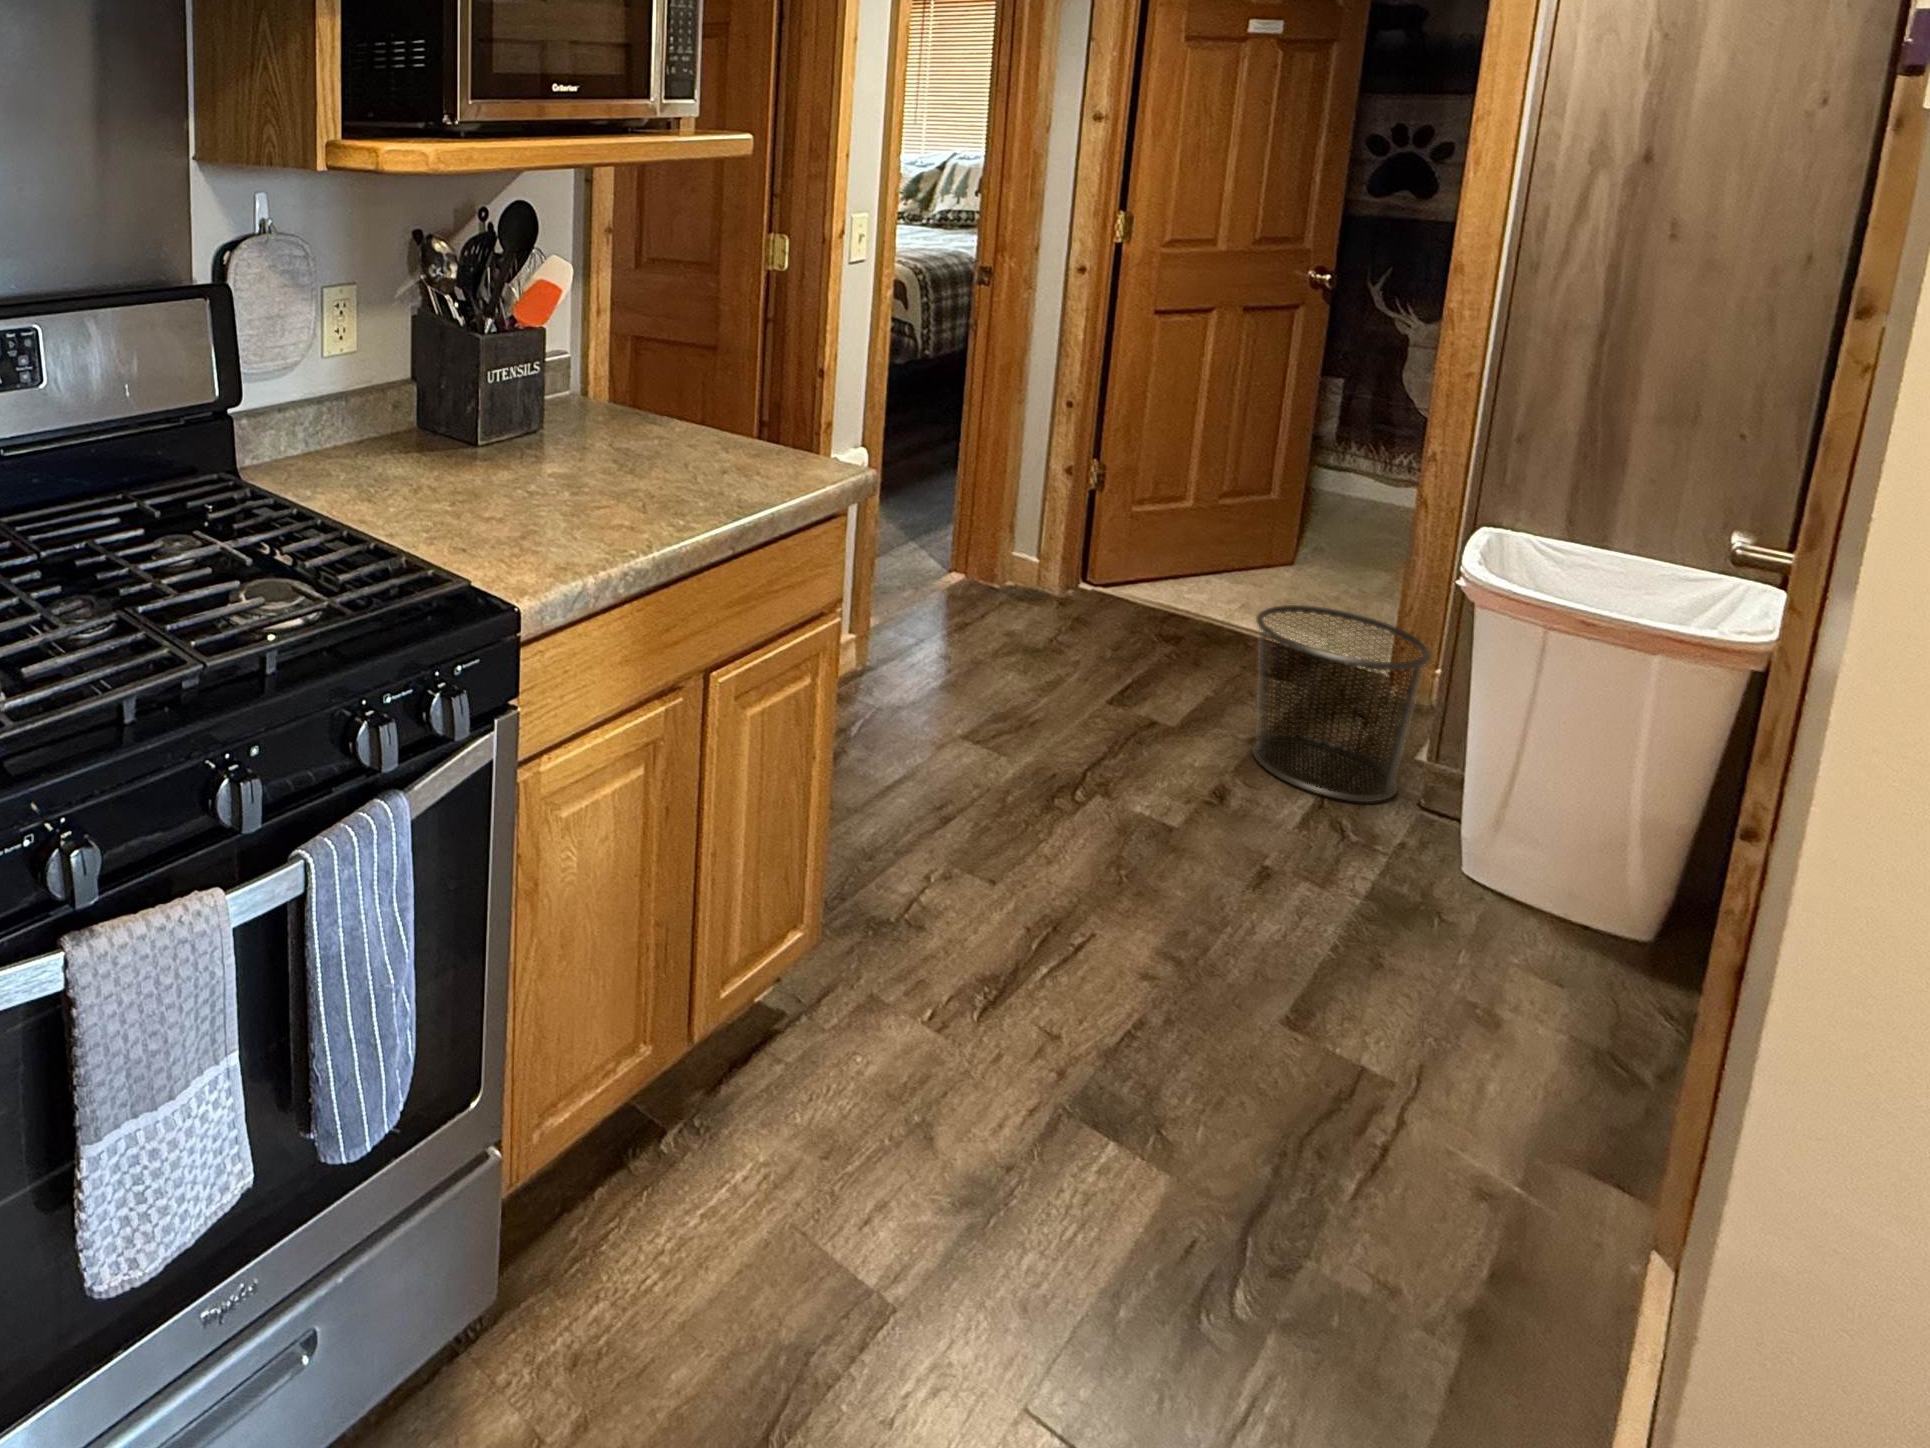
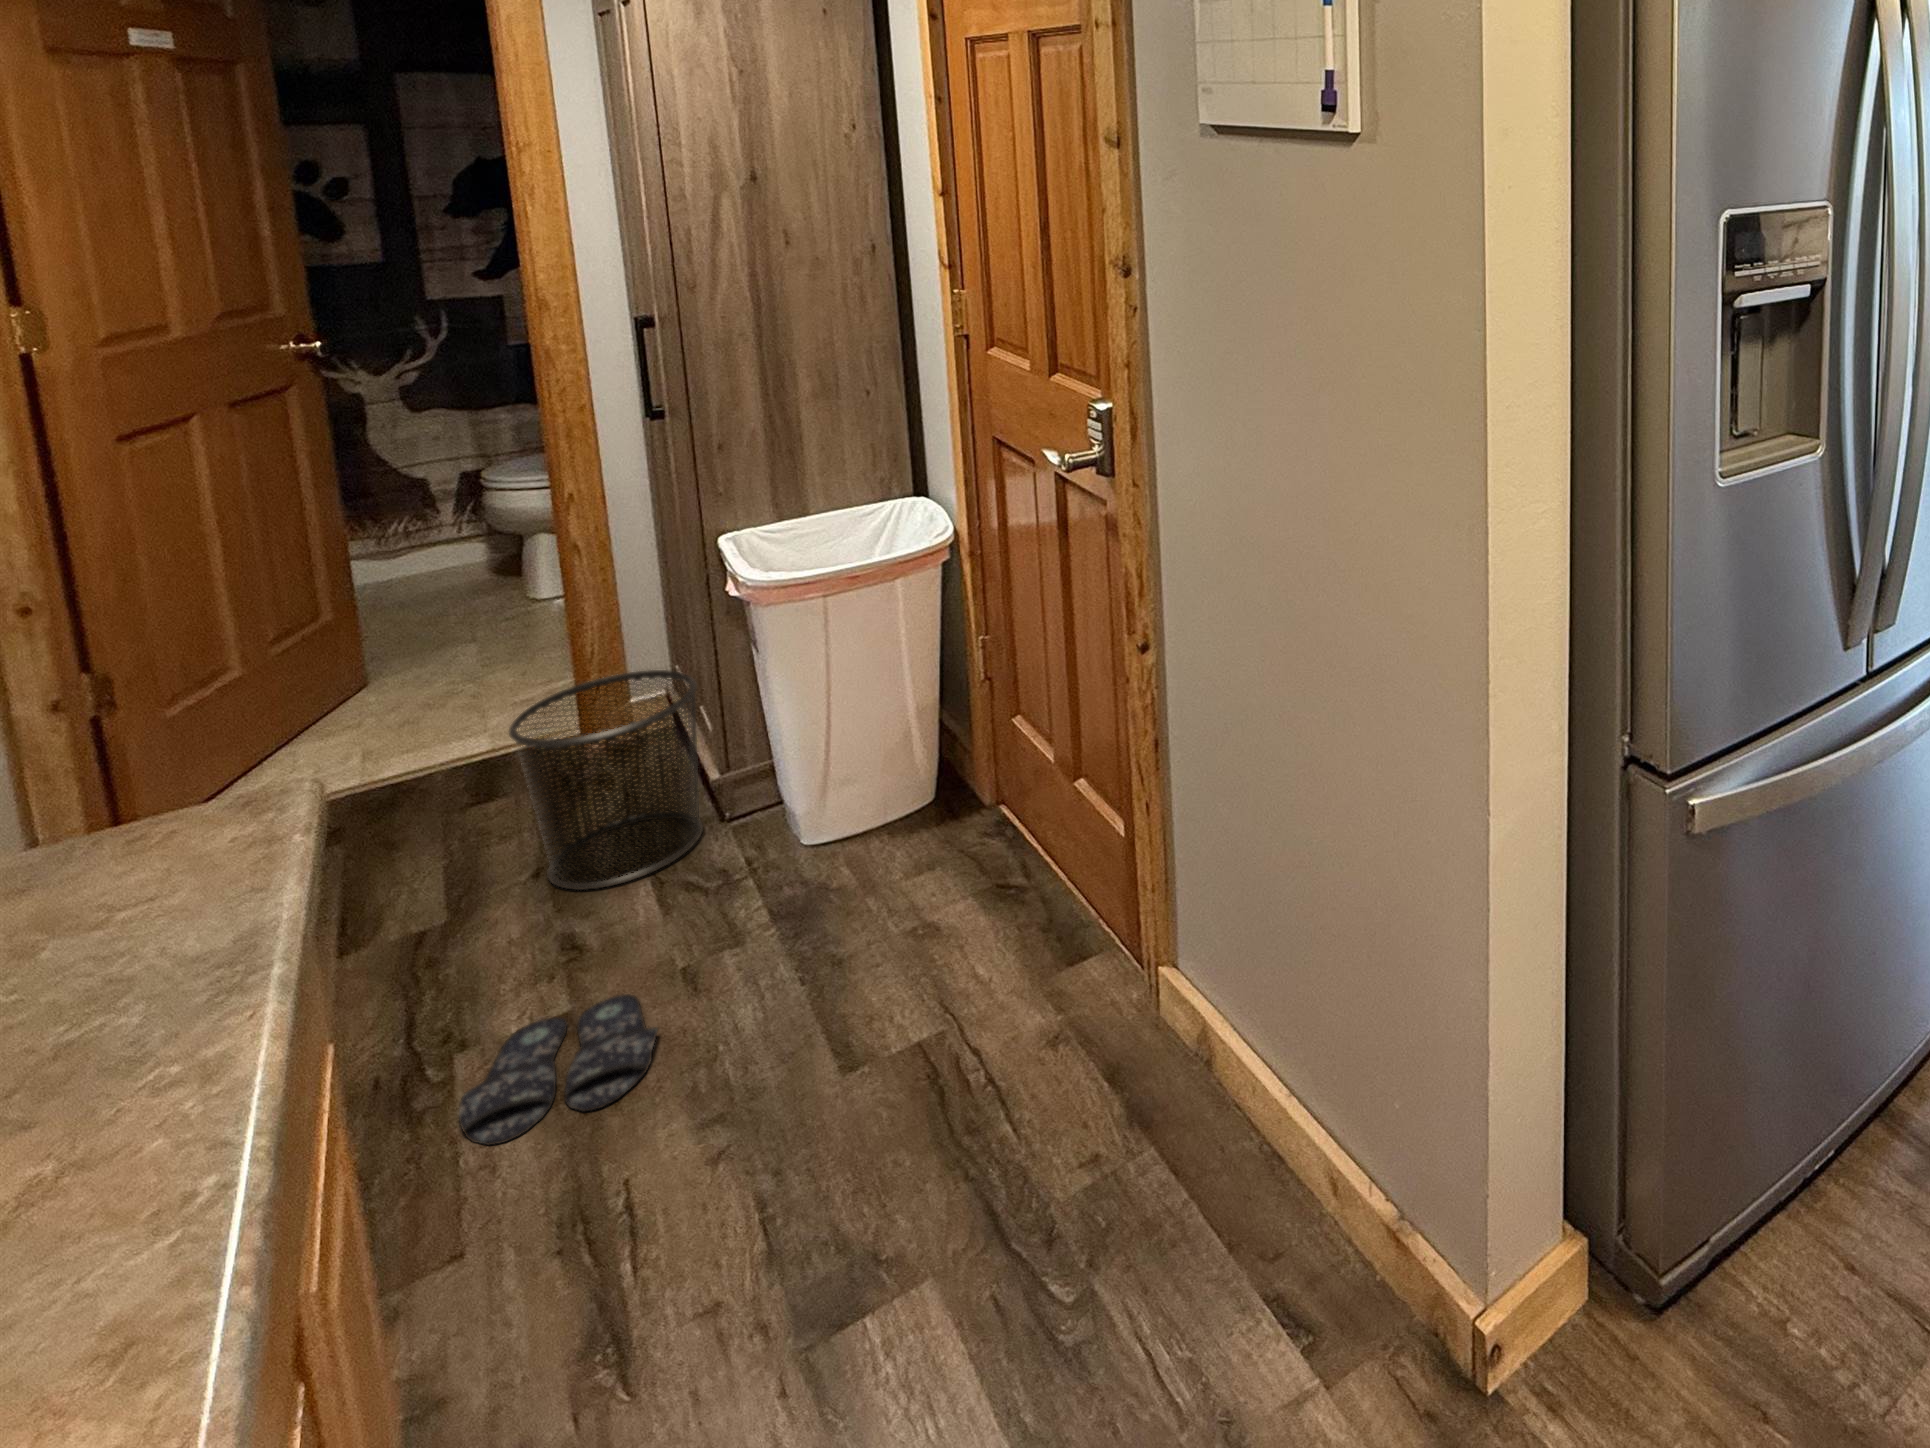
slippers: none [1058,810,1218,896] -> present [459,994,658,1145]

